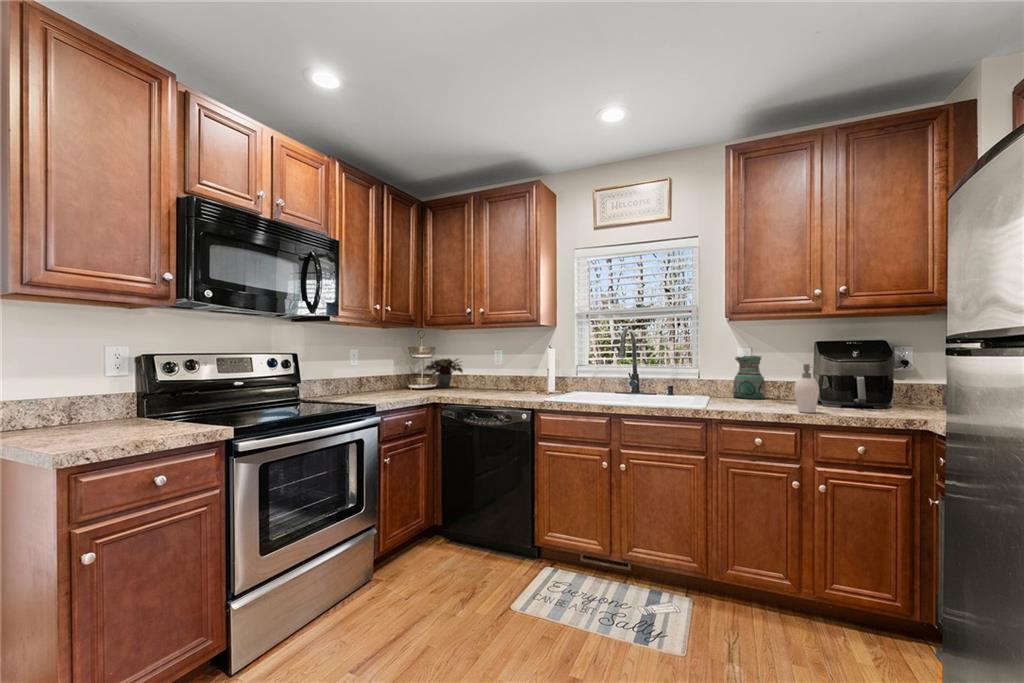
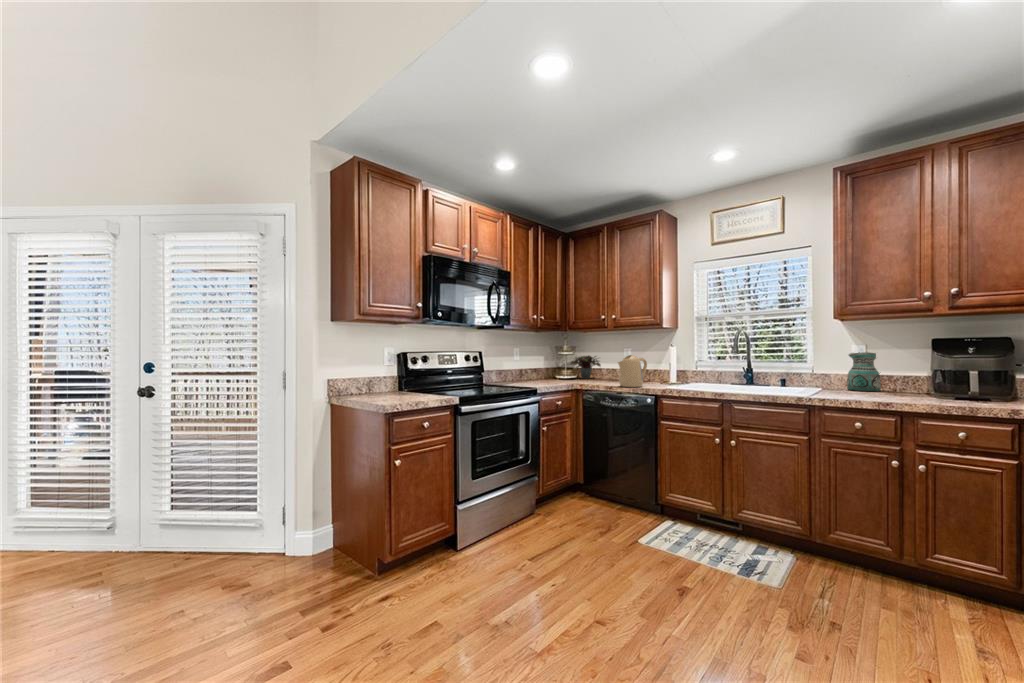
kettle: none [485,358,521,400] -> present [618,355,647,387]
soap dispenser: present [794,364,819,413] -> none [895,359,924,402]

